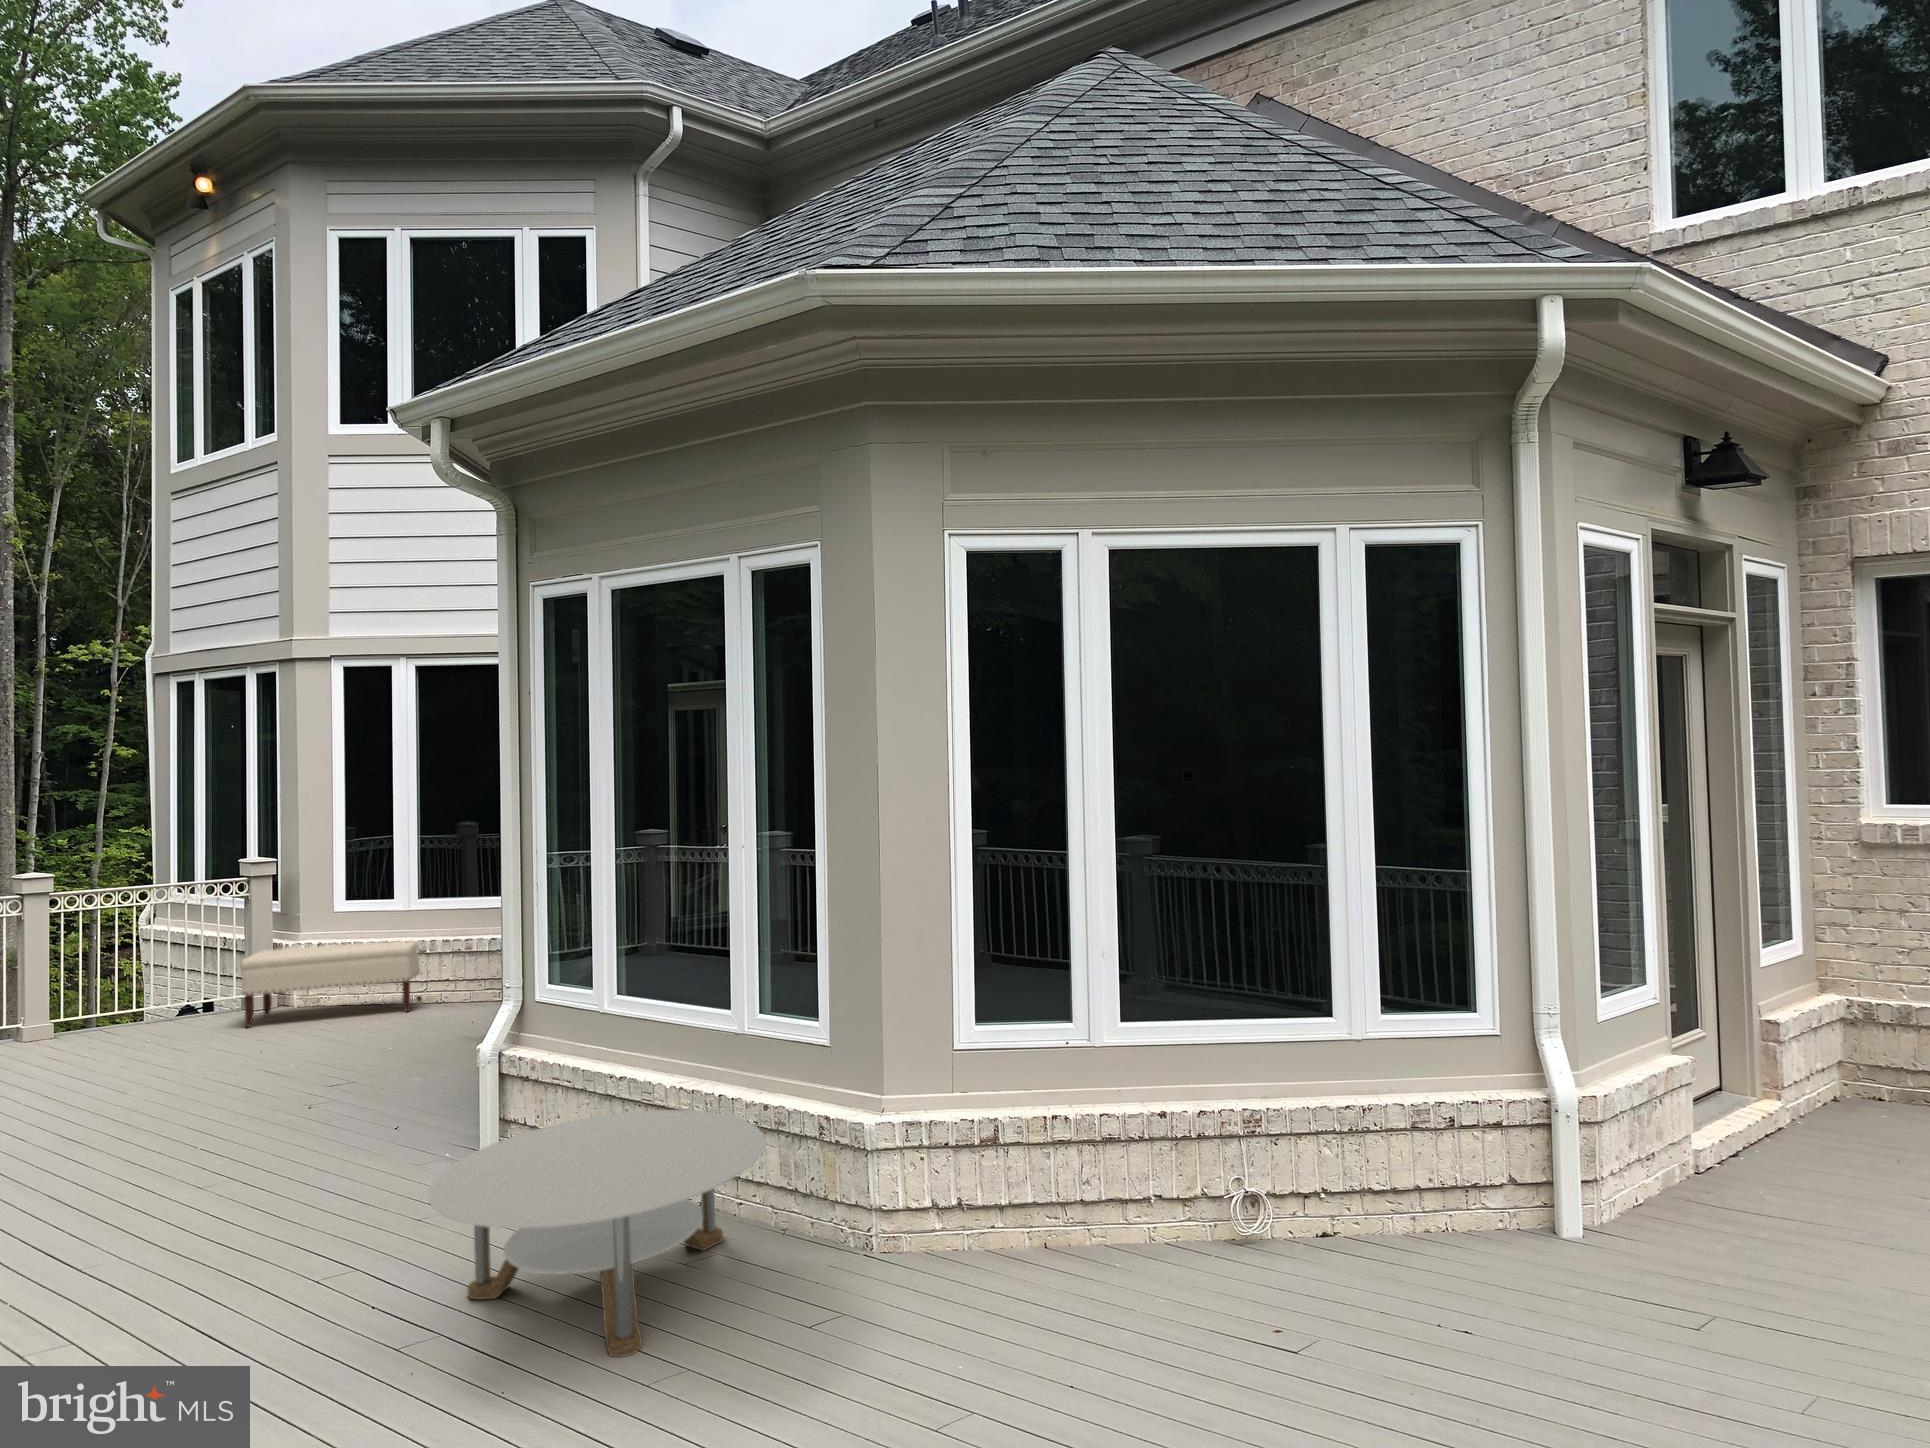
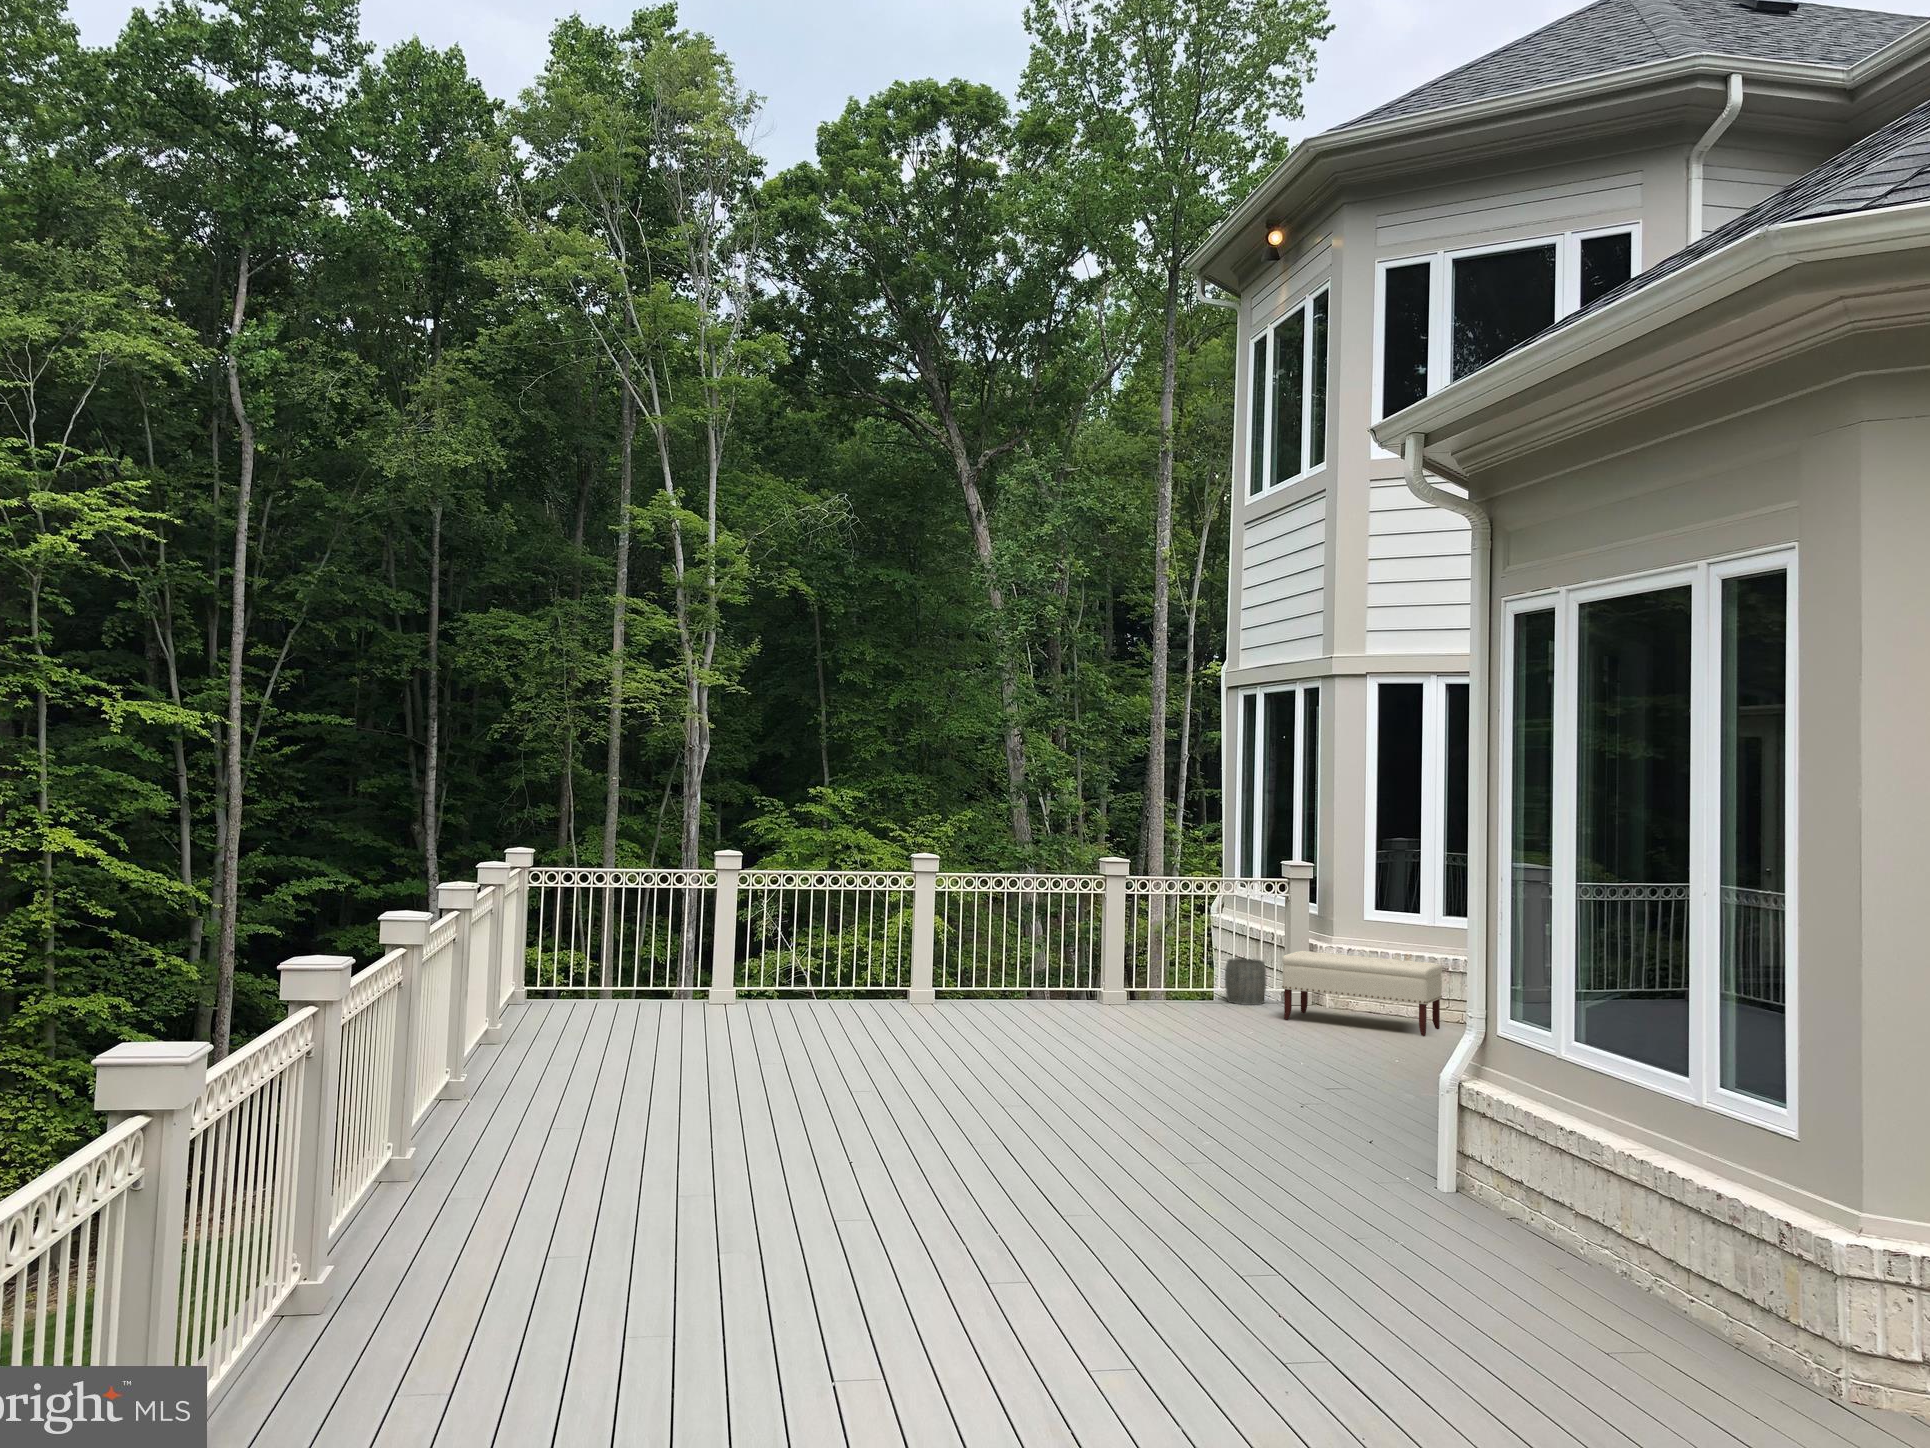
woven basket: none [162,969,217,1023] -> present [1225,958,1266,1005]
round table: present [428,1110,765,1357] -> none [1358,1150,1705,1385]

